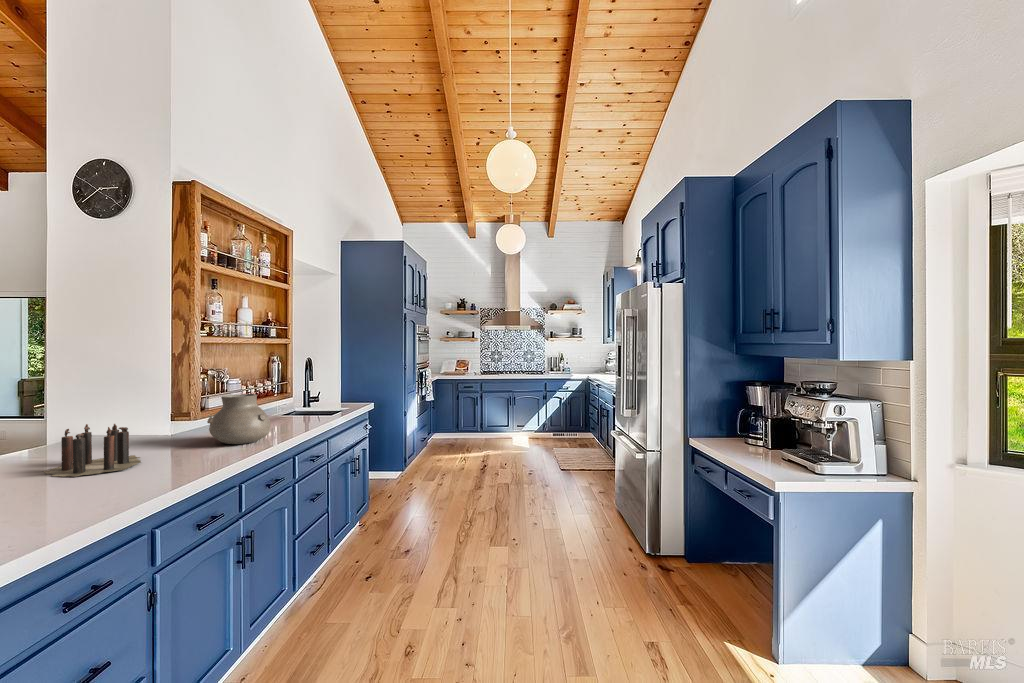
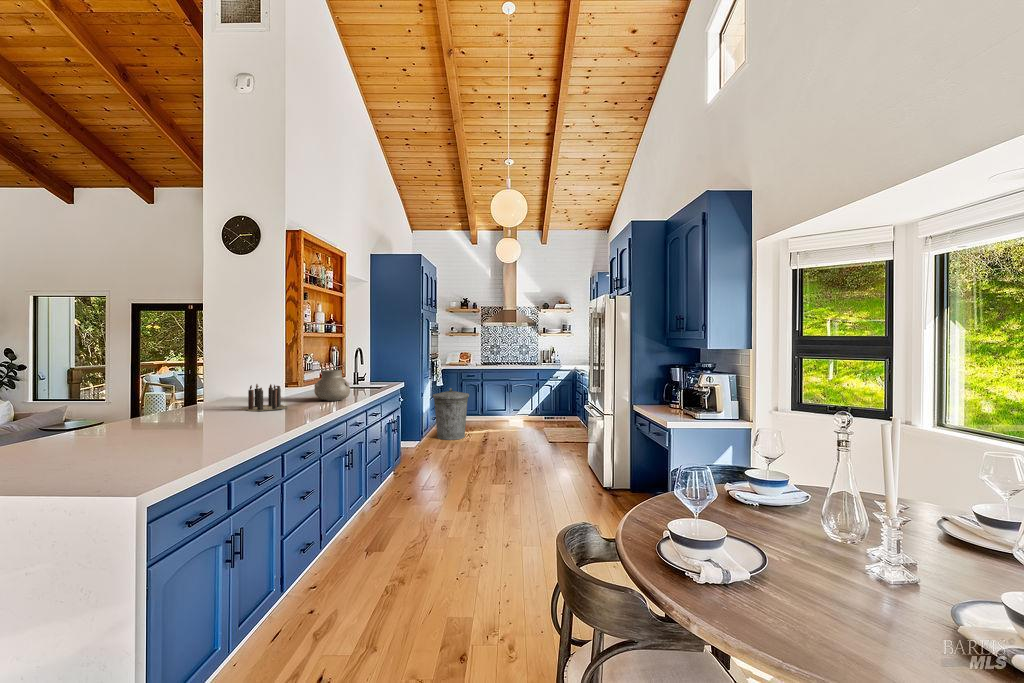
trash can: none [420,405,464,469] -> present [433,388,469,440]

